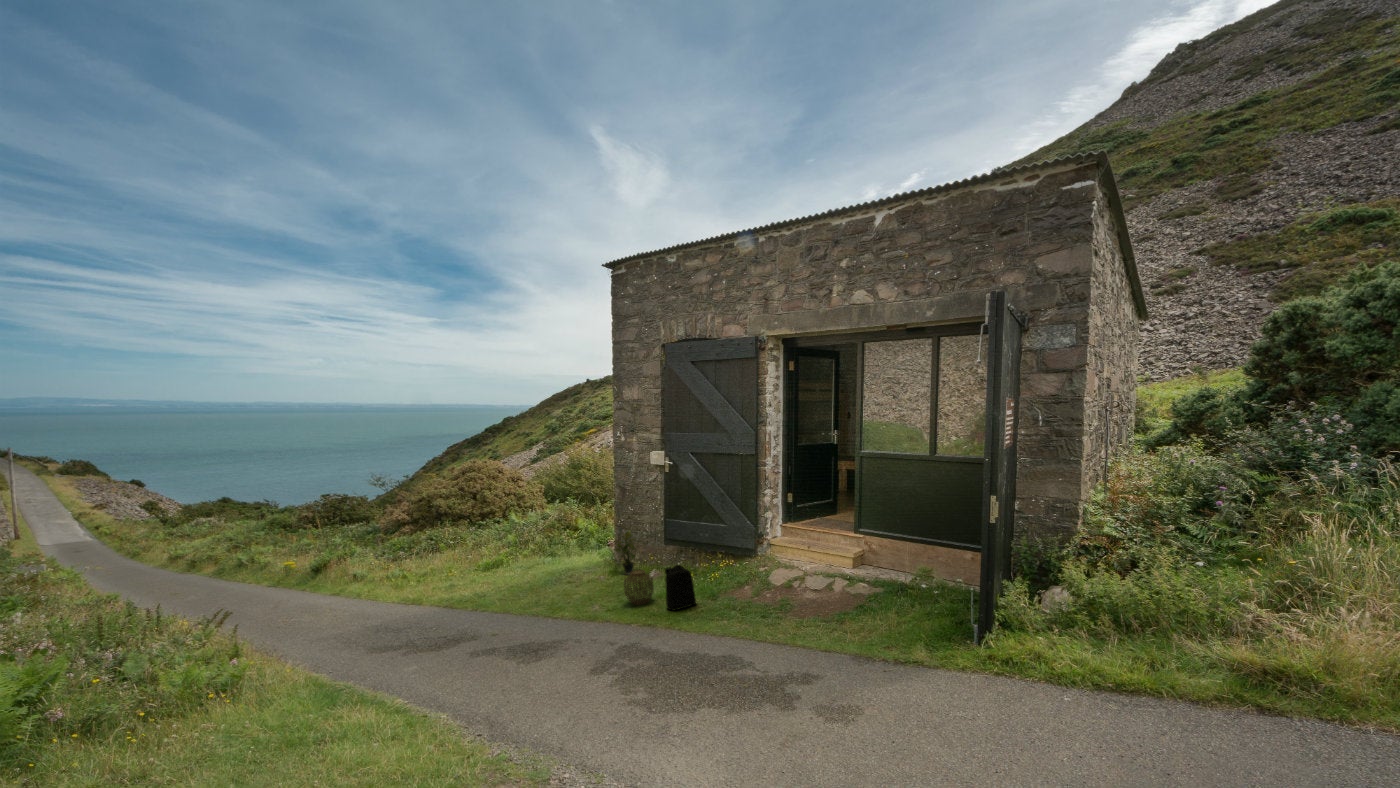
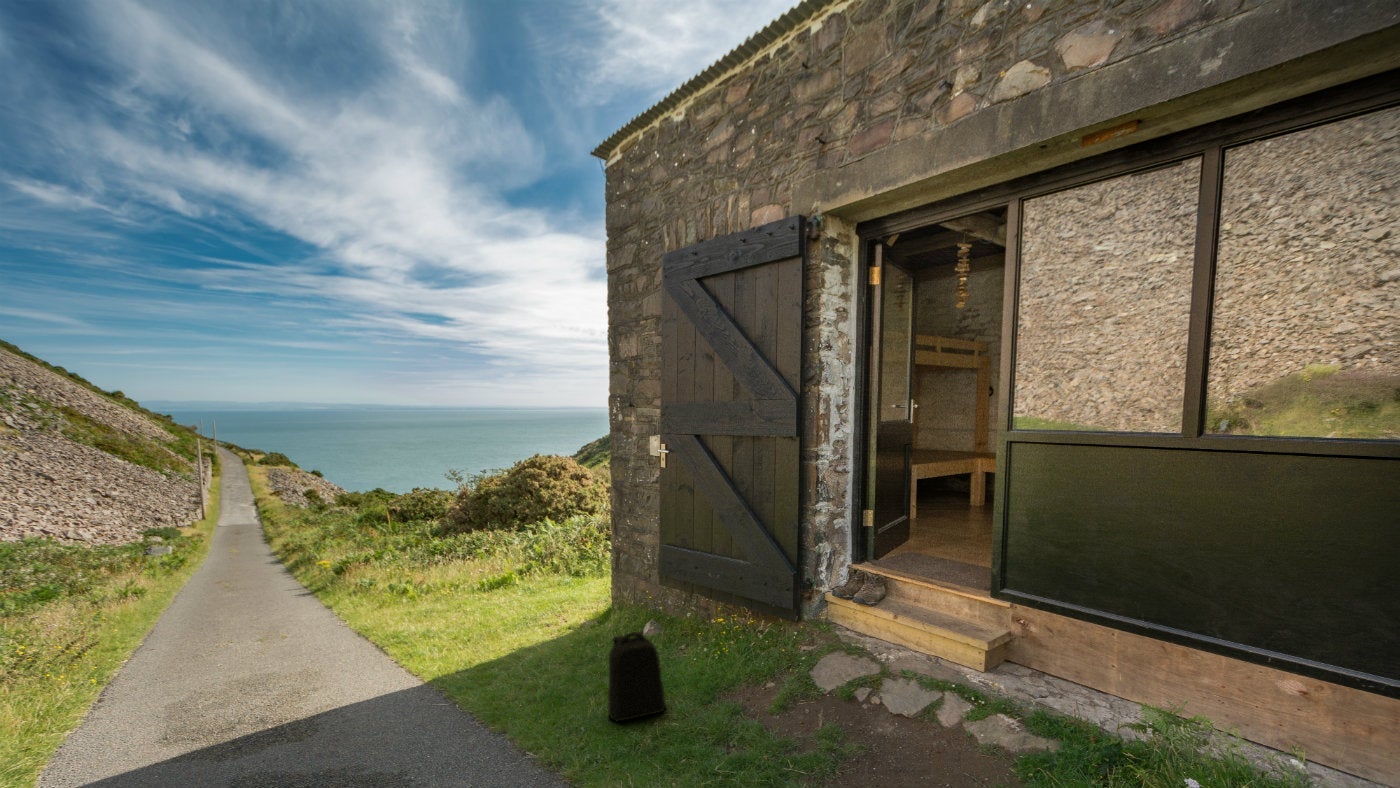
potted plant: present [615,530,637,575] -> none [587,554,624,627]
woven basket: present [624,570,654,605] -> none [551,631,604,696]

